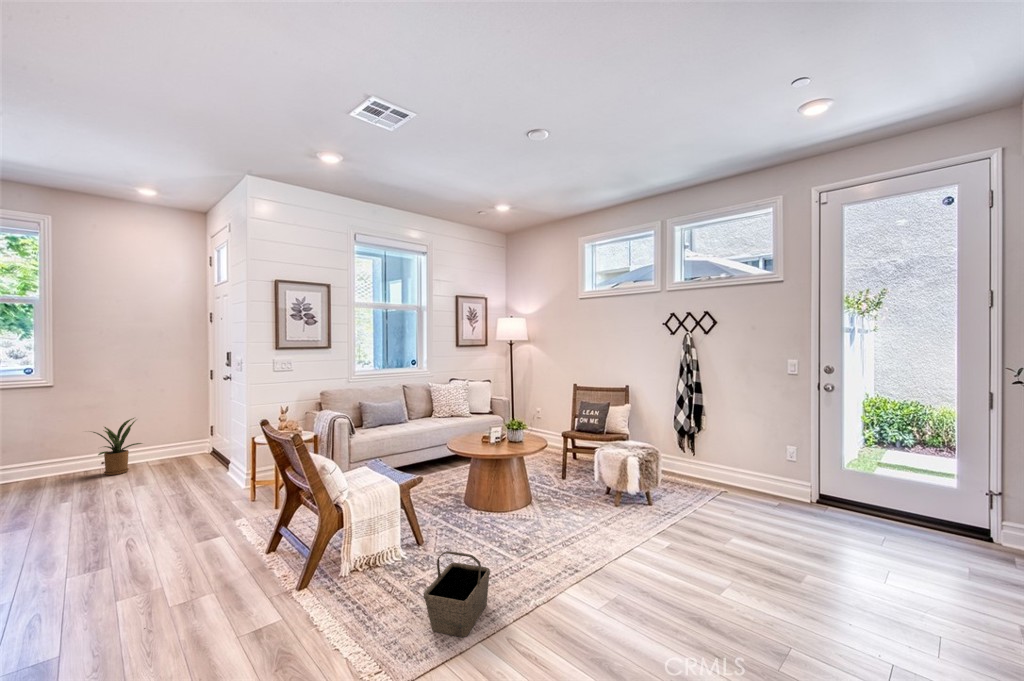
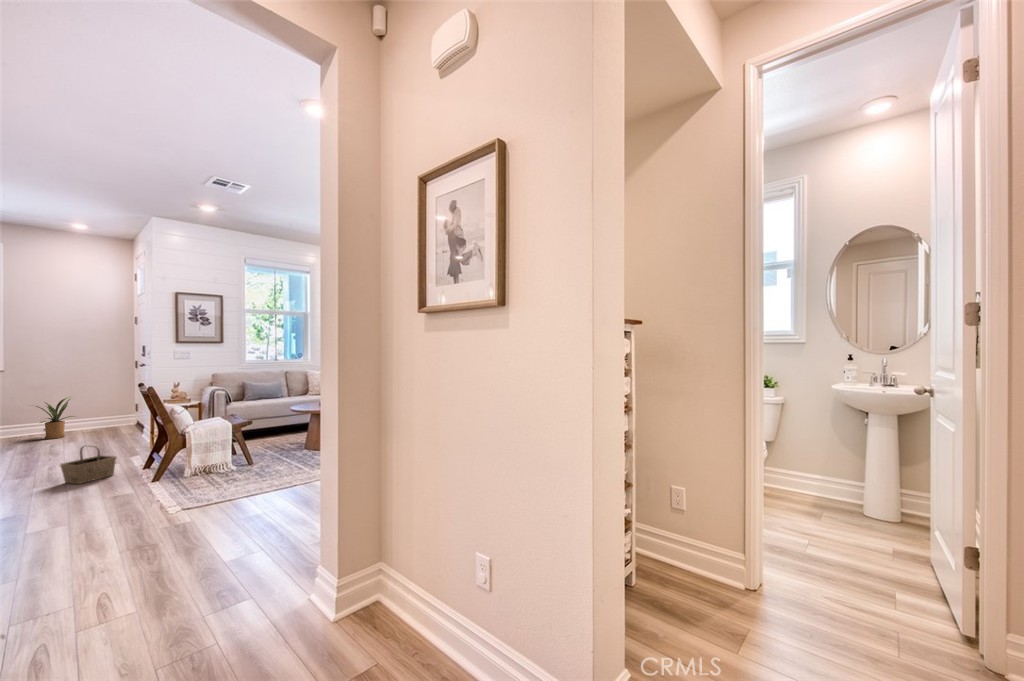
basket: present [424,551,490,637] -> present [60,446,116,484]

